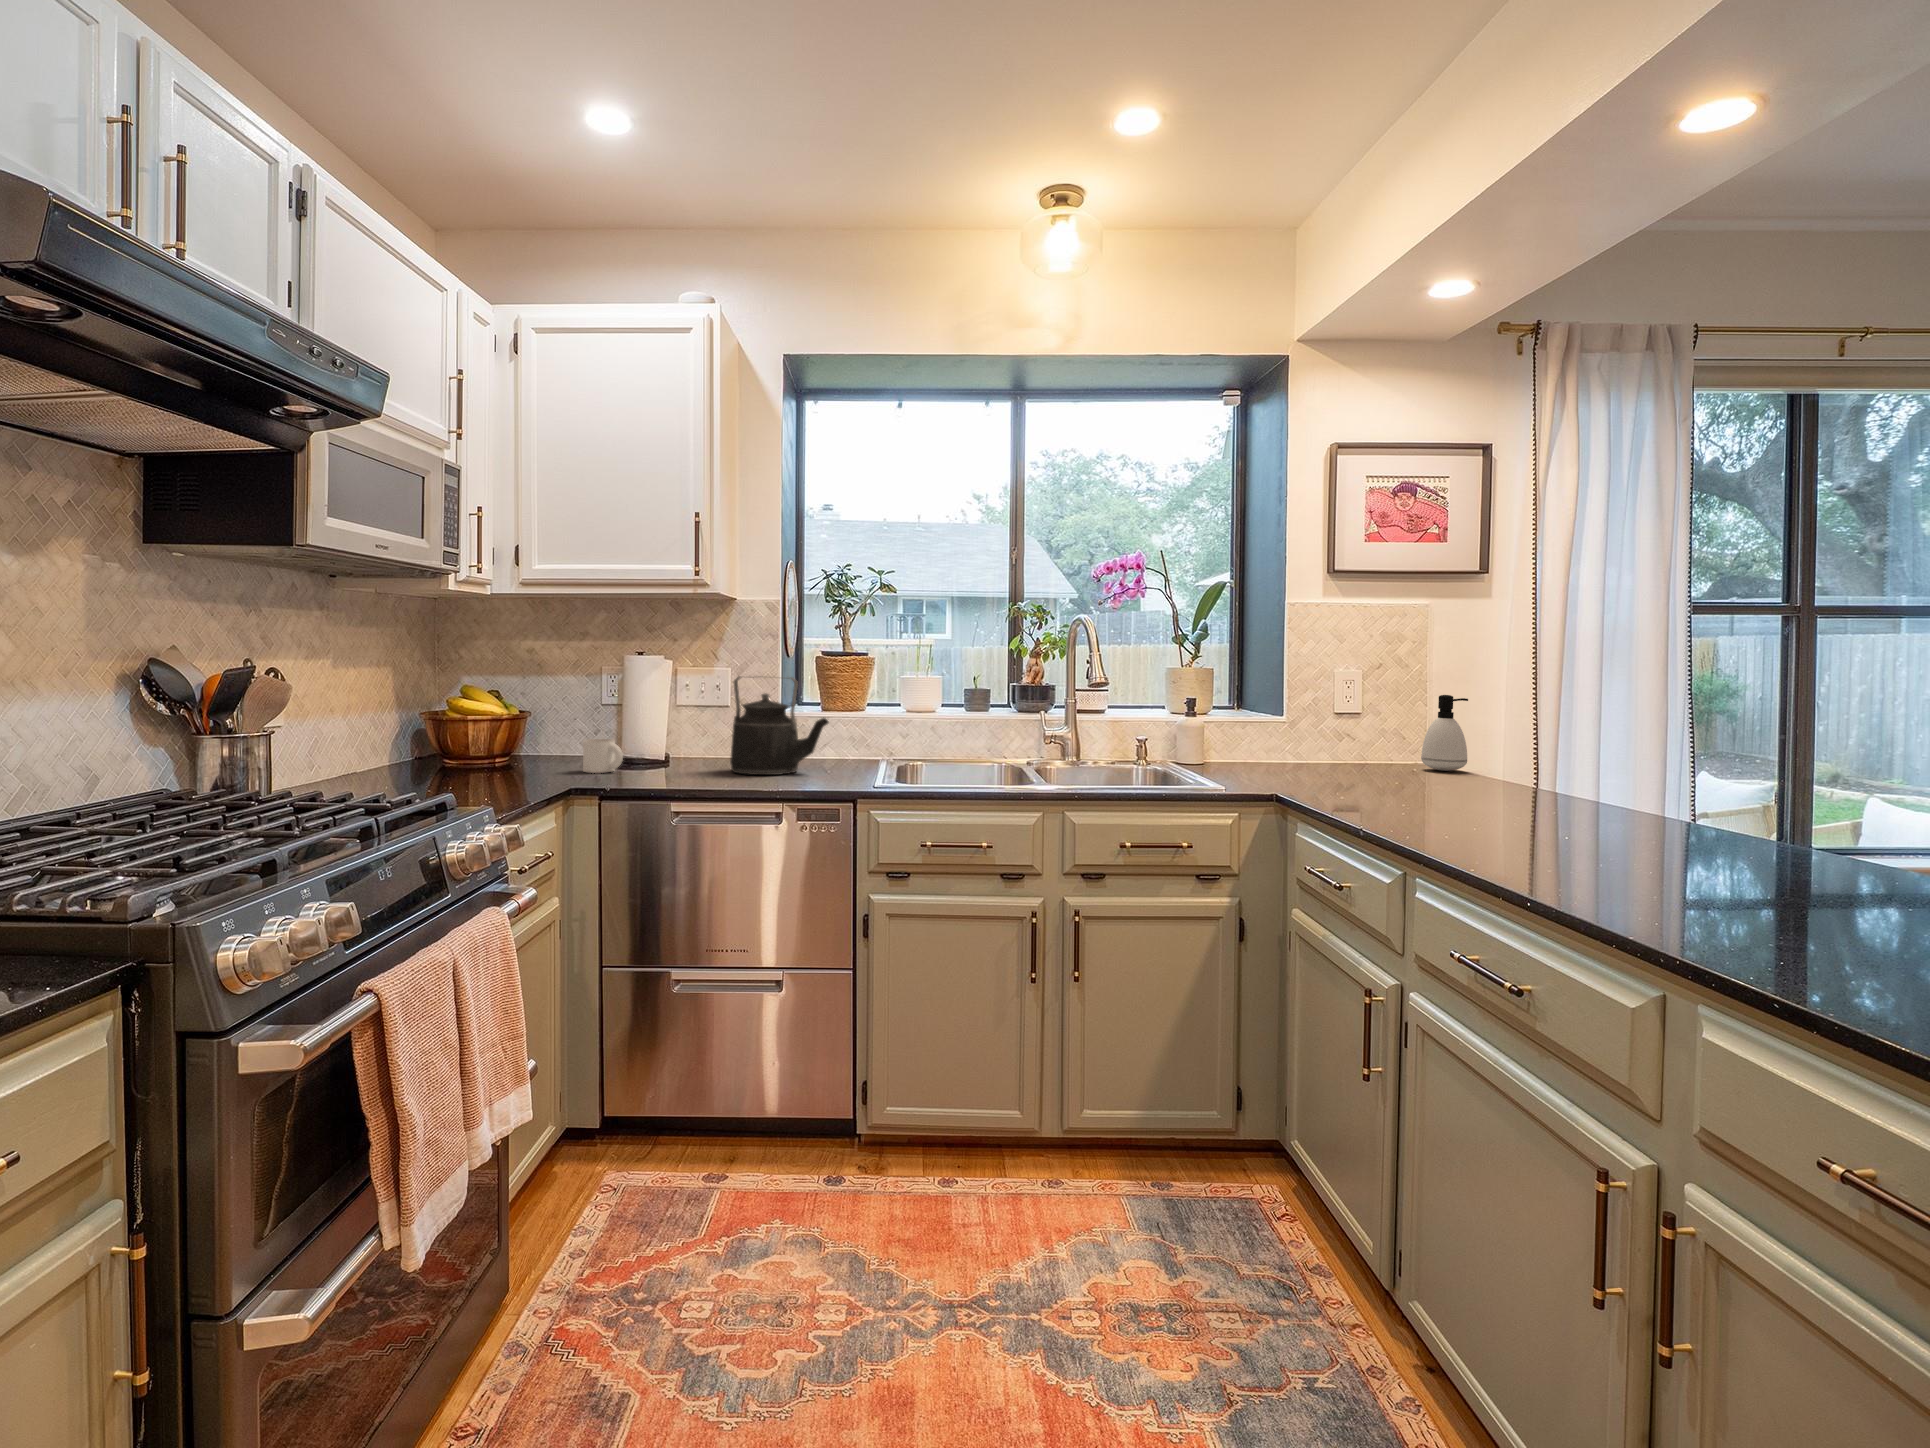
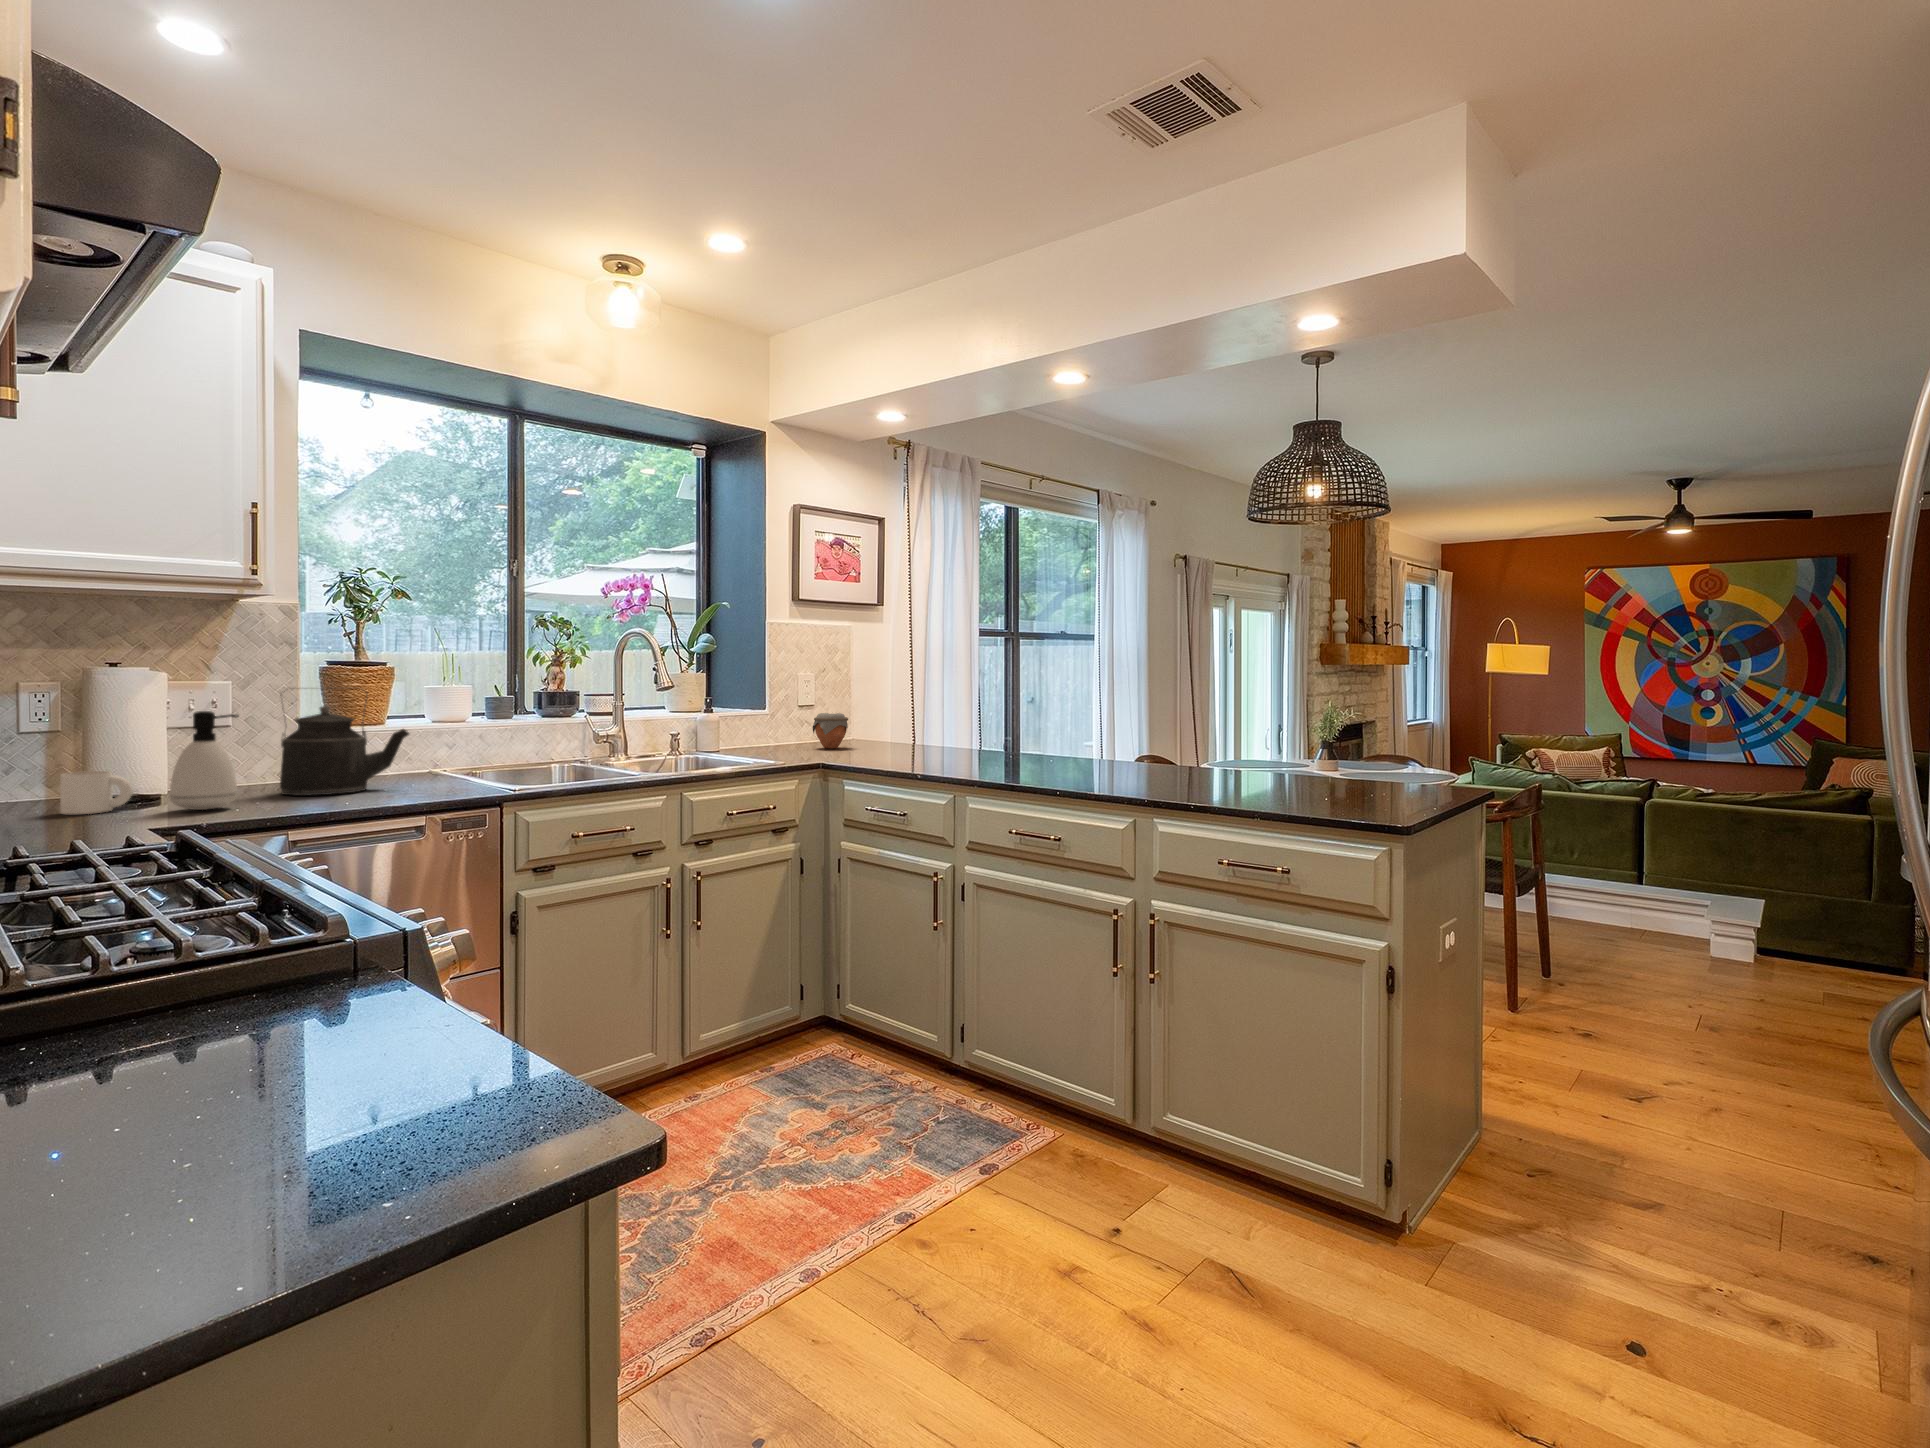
soap dispenser: present [1421,695,1468,771] -> present [170,711,238,810]
jar: none [1335,724,1390,773] -> present [813,713,848,749]

